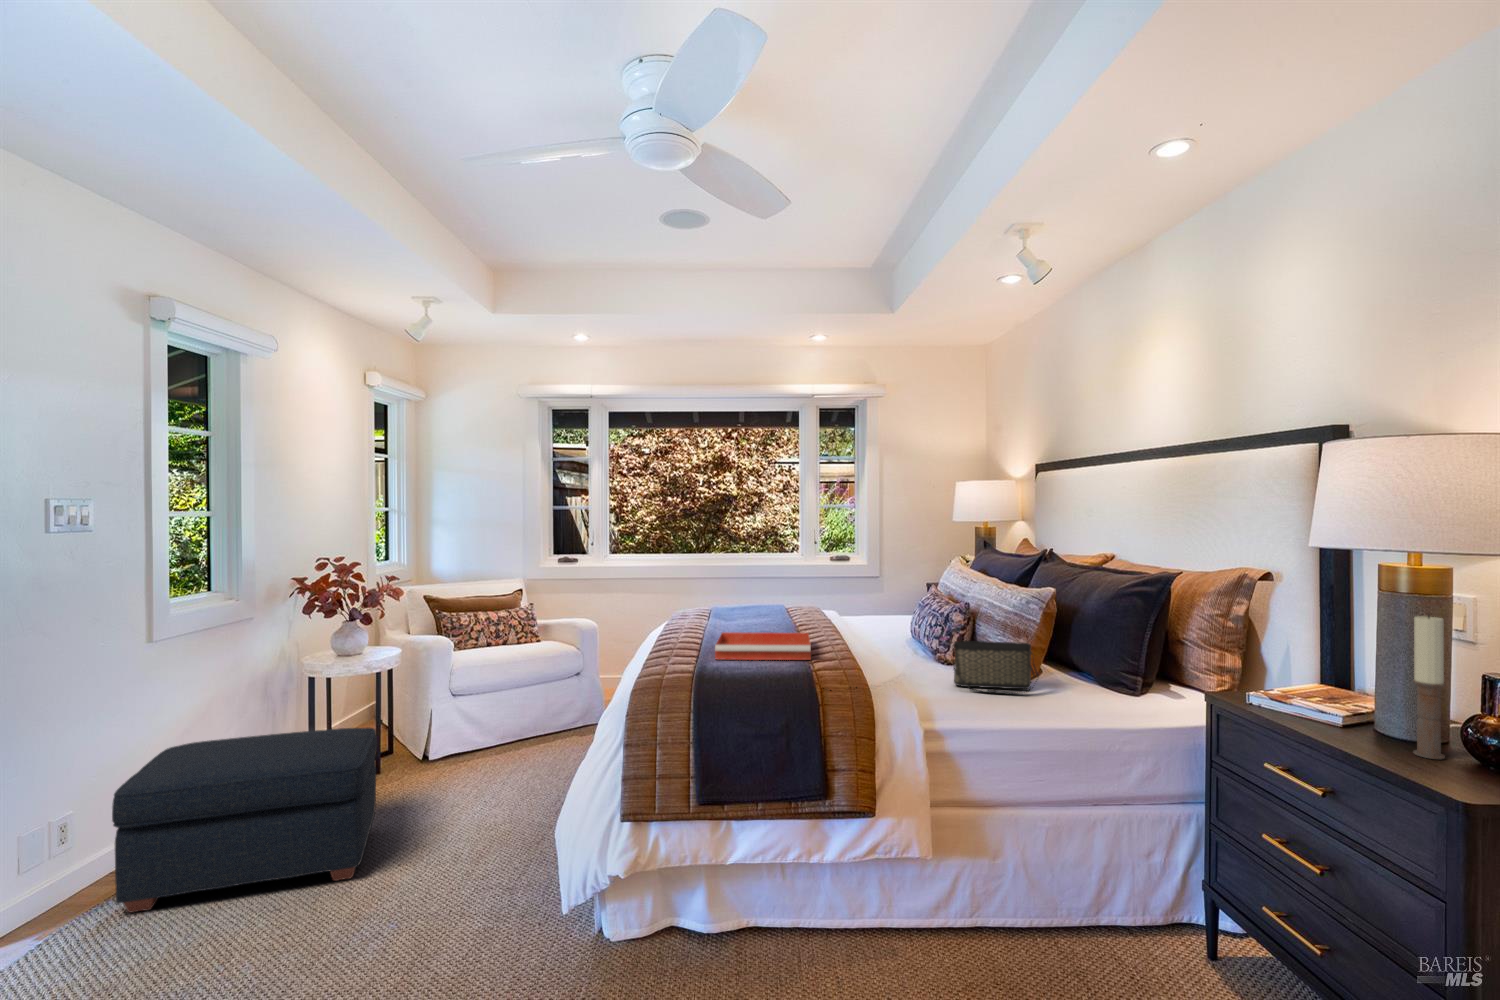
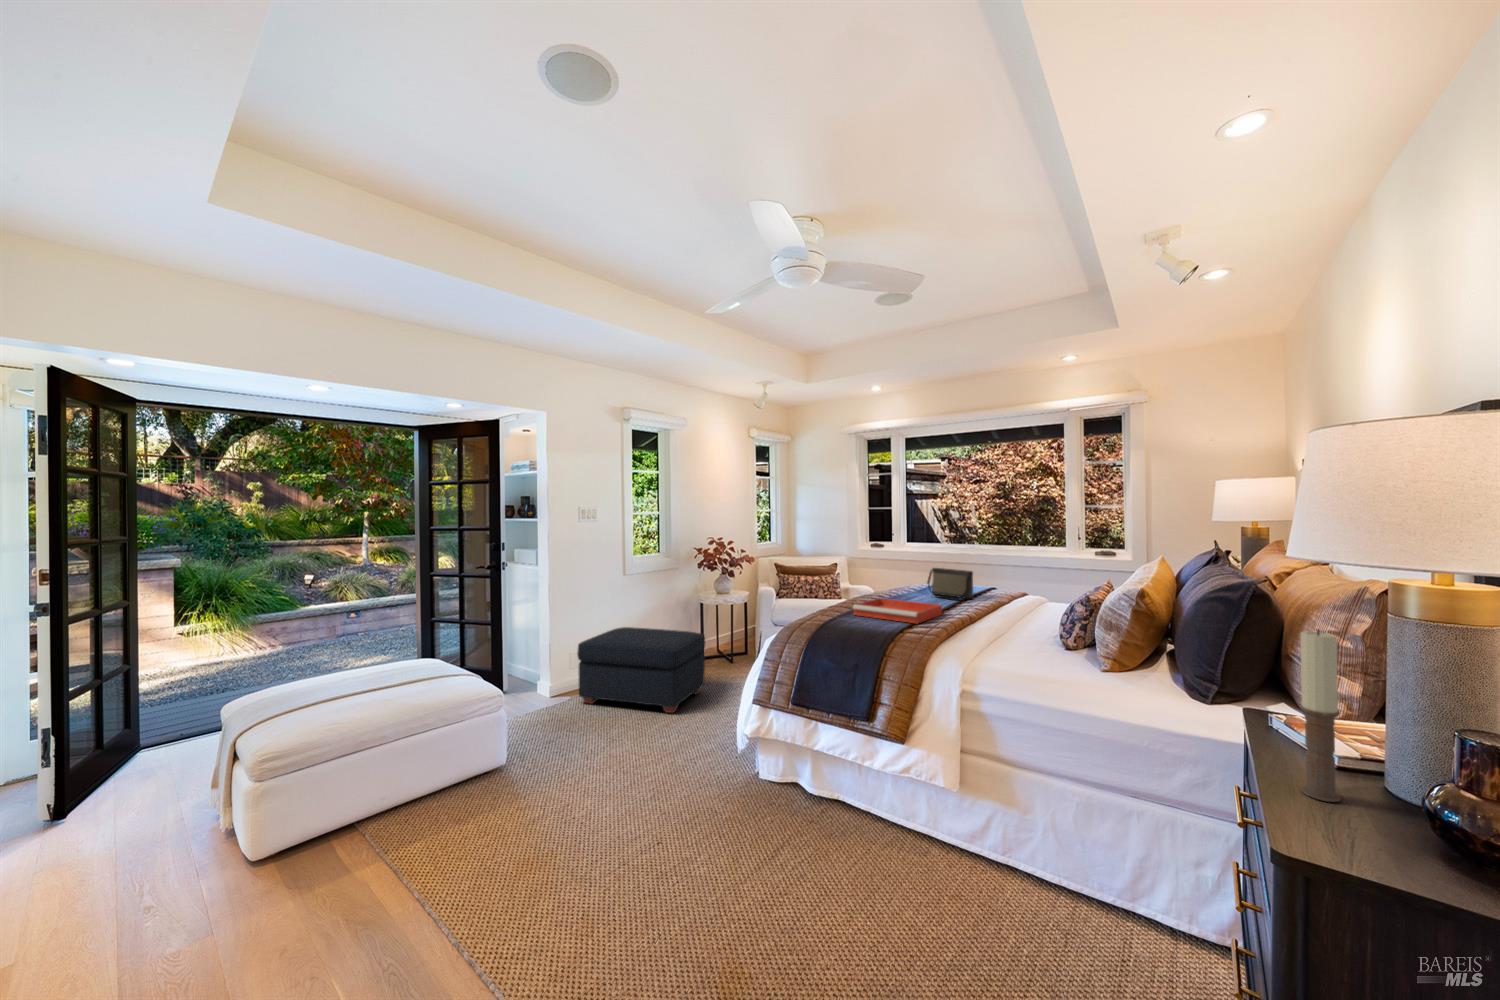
handbag: present [952,641,1038,695] -> present [927,568,973,600]

